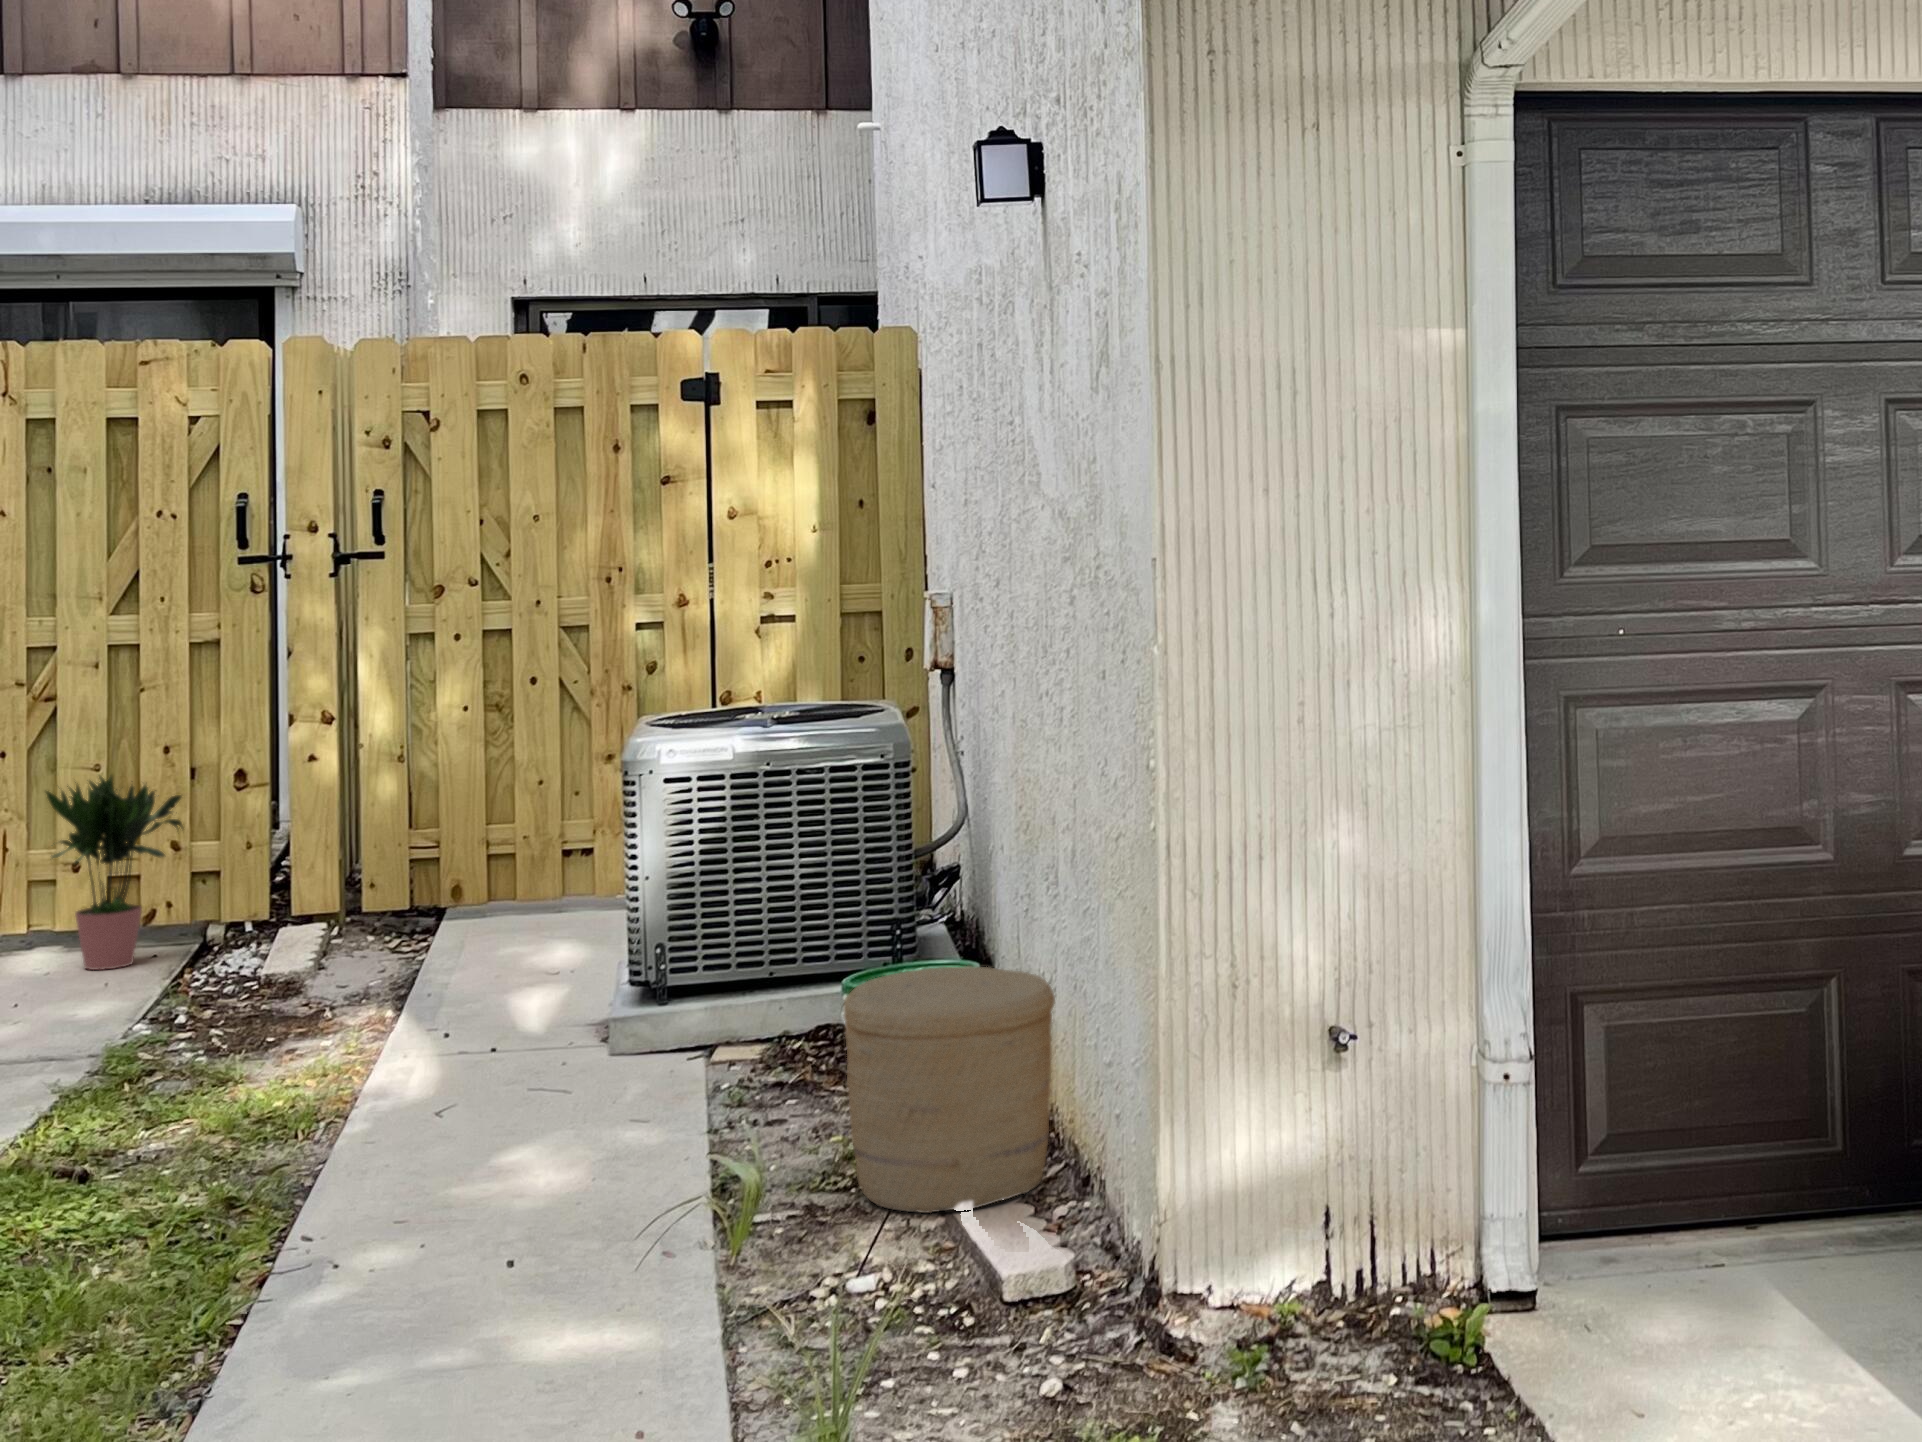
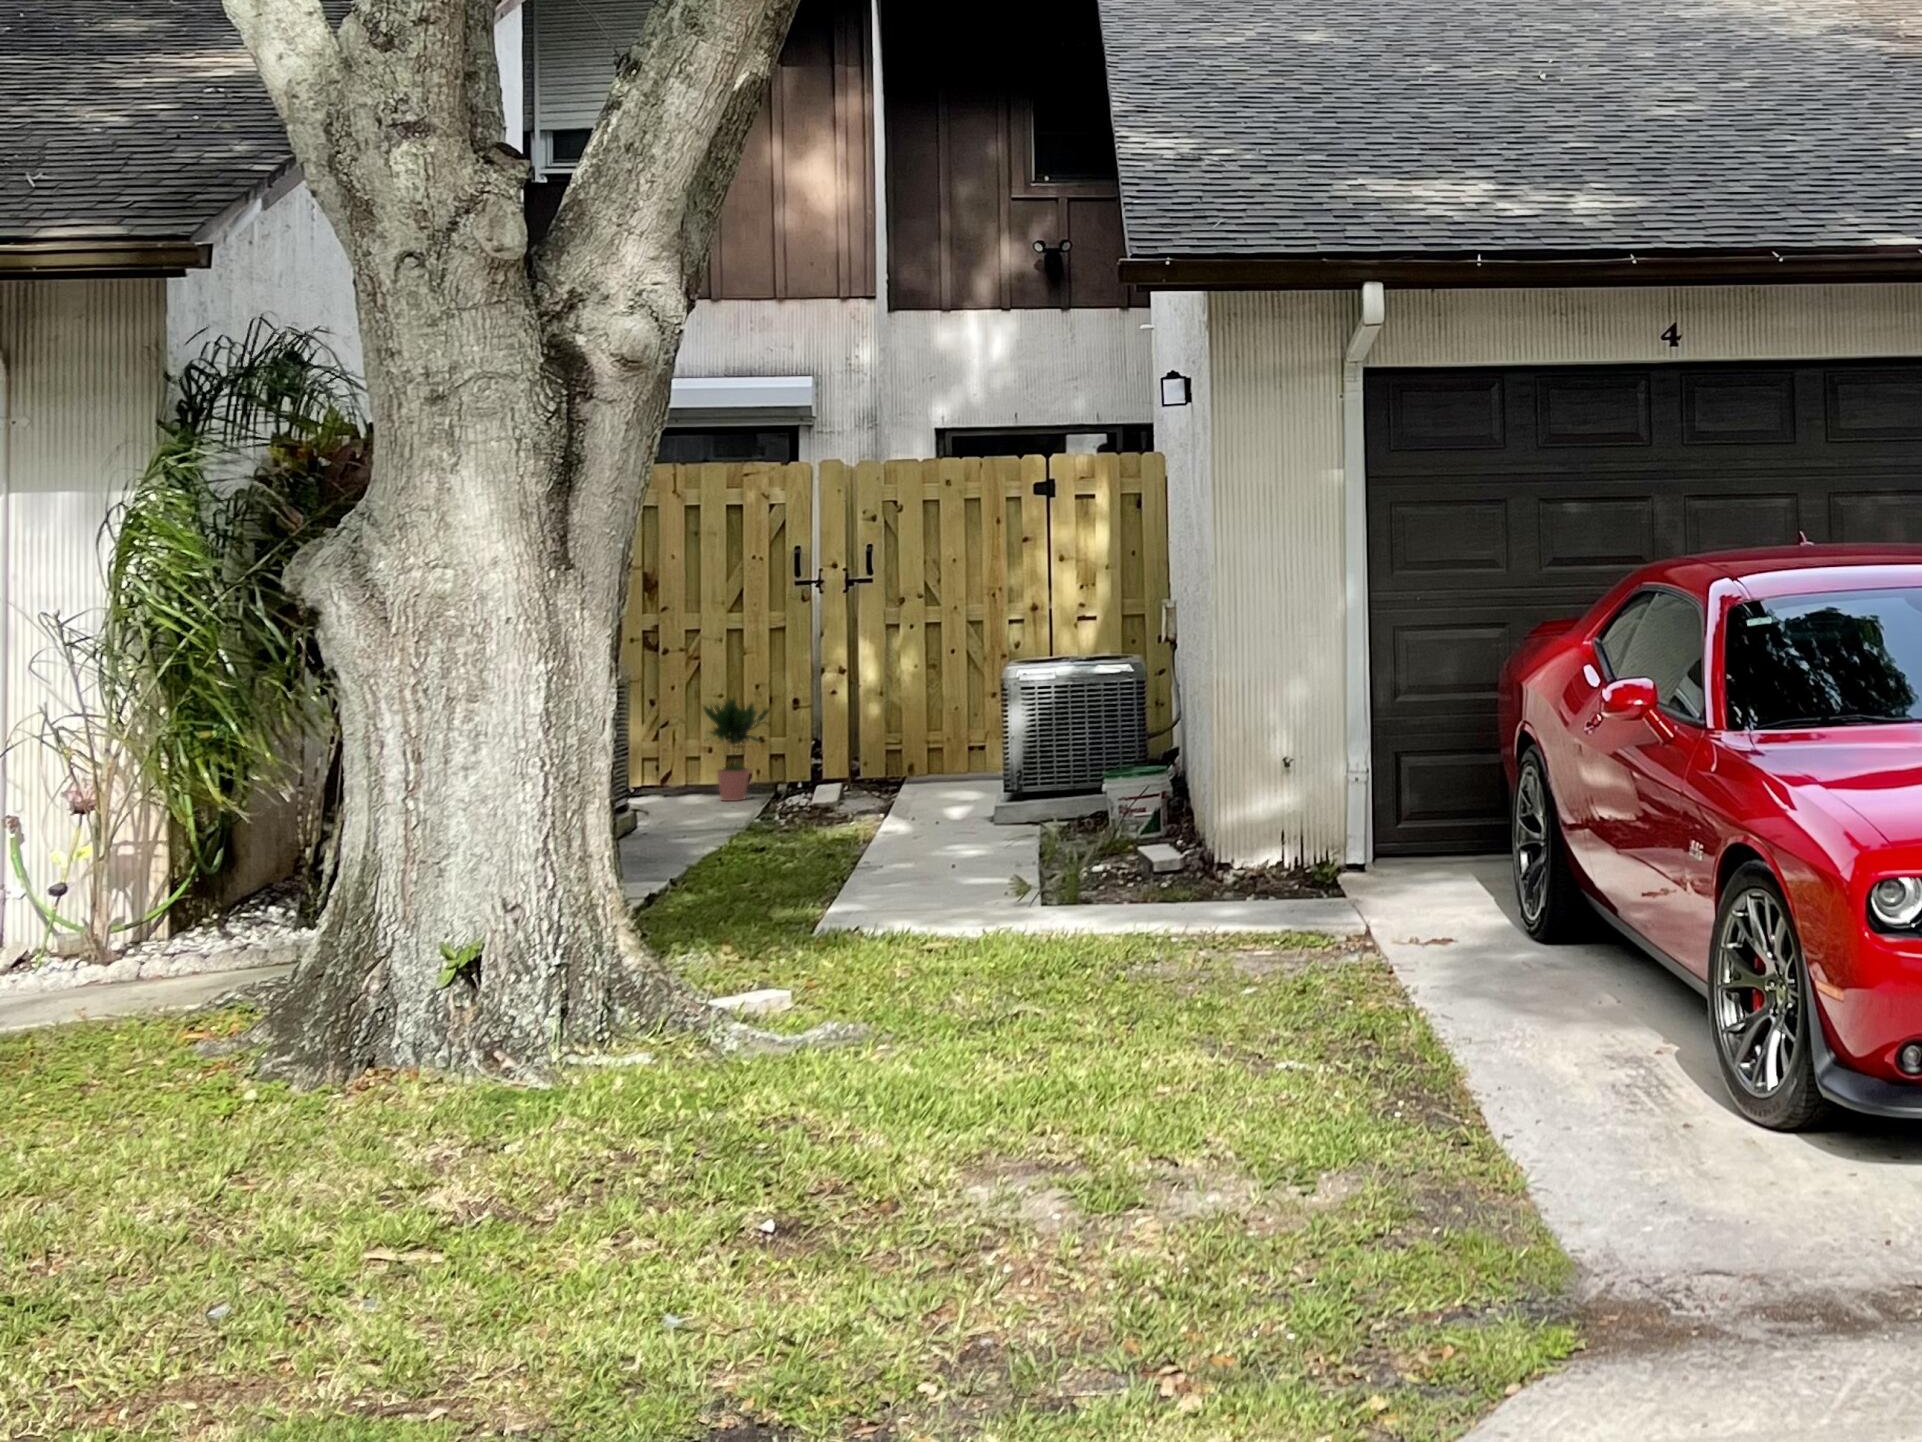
woven basket: present [843,966,1055,1213] -> none [1096,761,1191,862]

